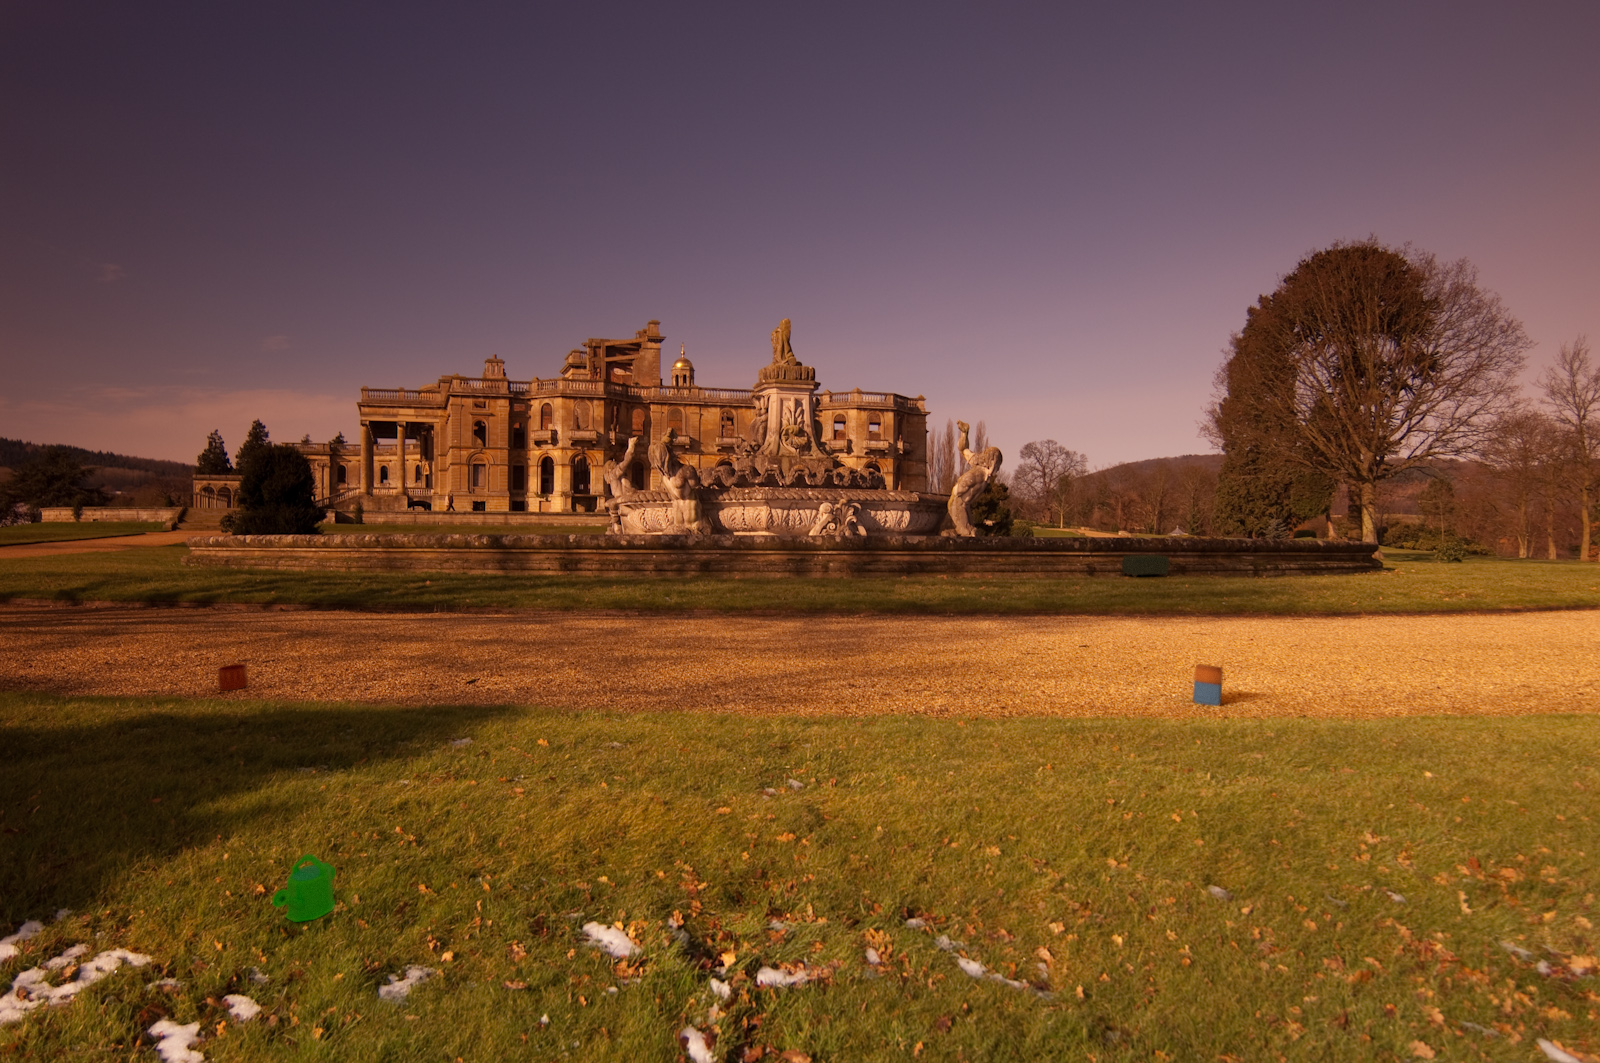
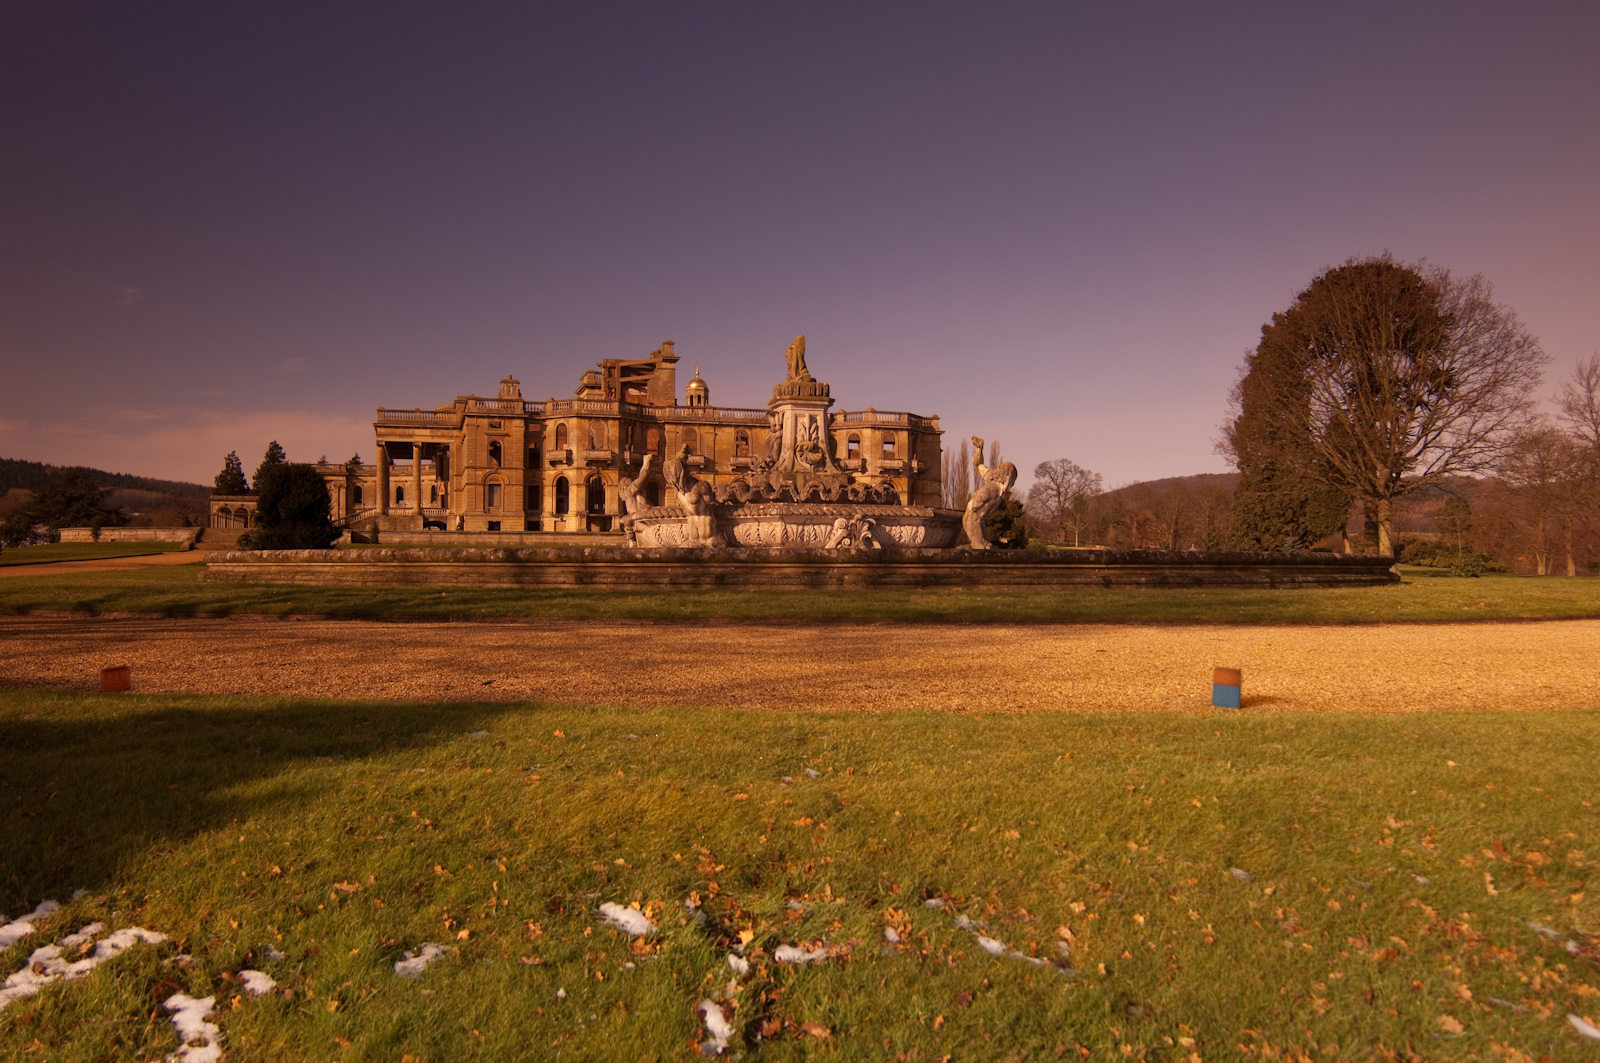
bench: present [1122,555,1169,577] -> none [1137,569,1185,592]
planter: present [218,664,248,691] -> present [99,666,131,692]
watering can: present [272,854,336,922] -> none [290,833,353,901]

